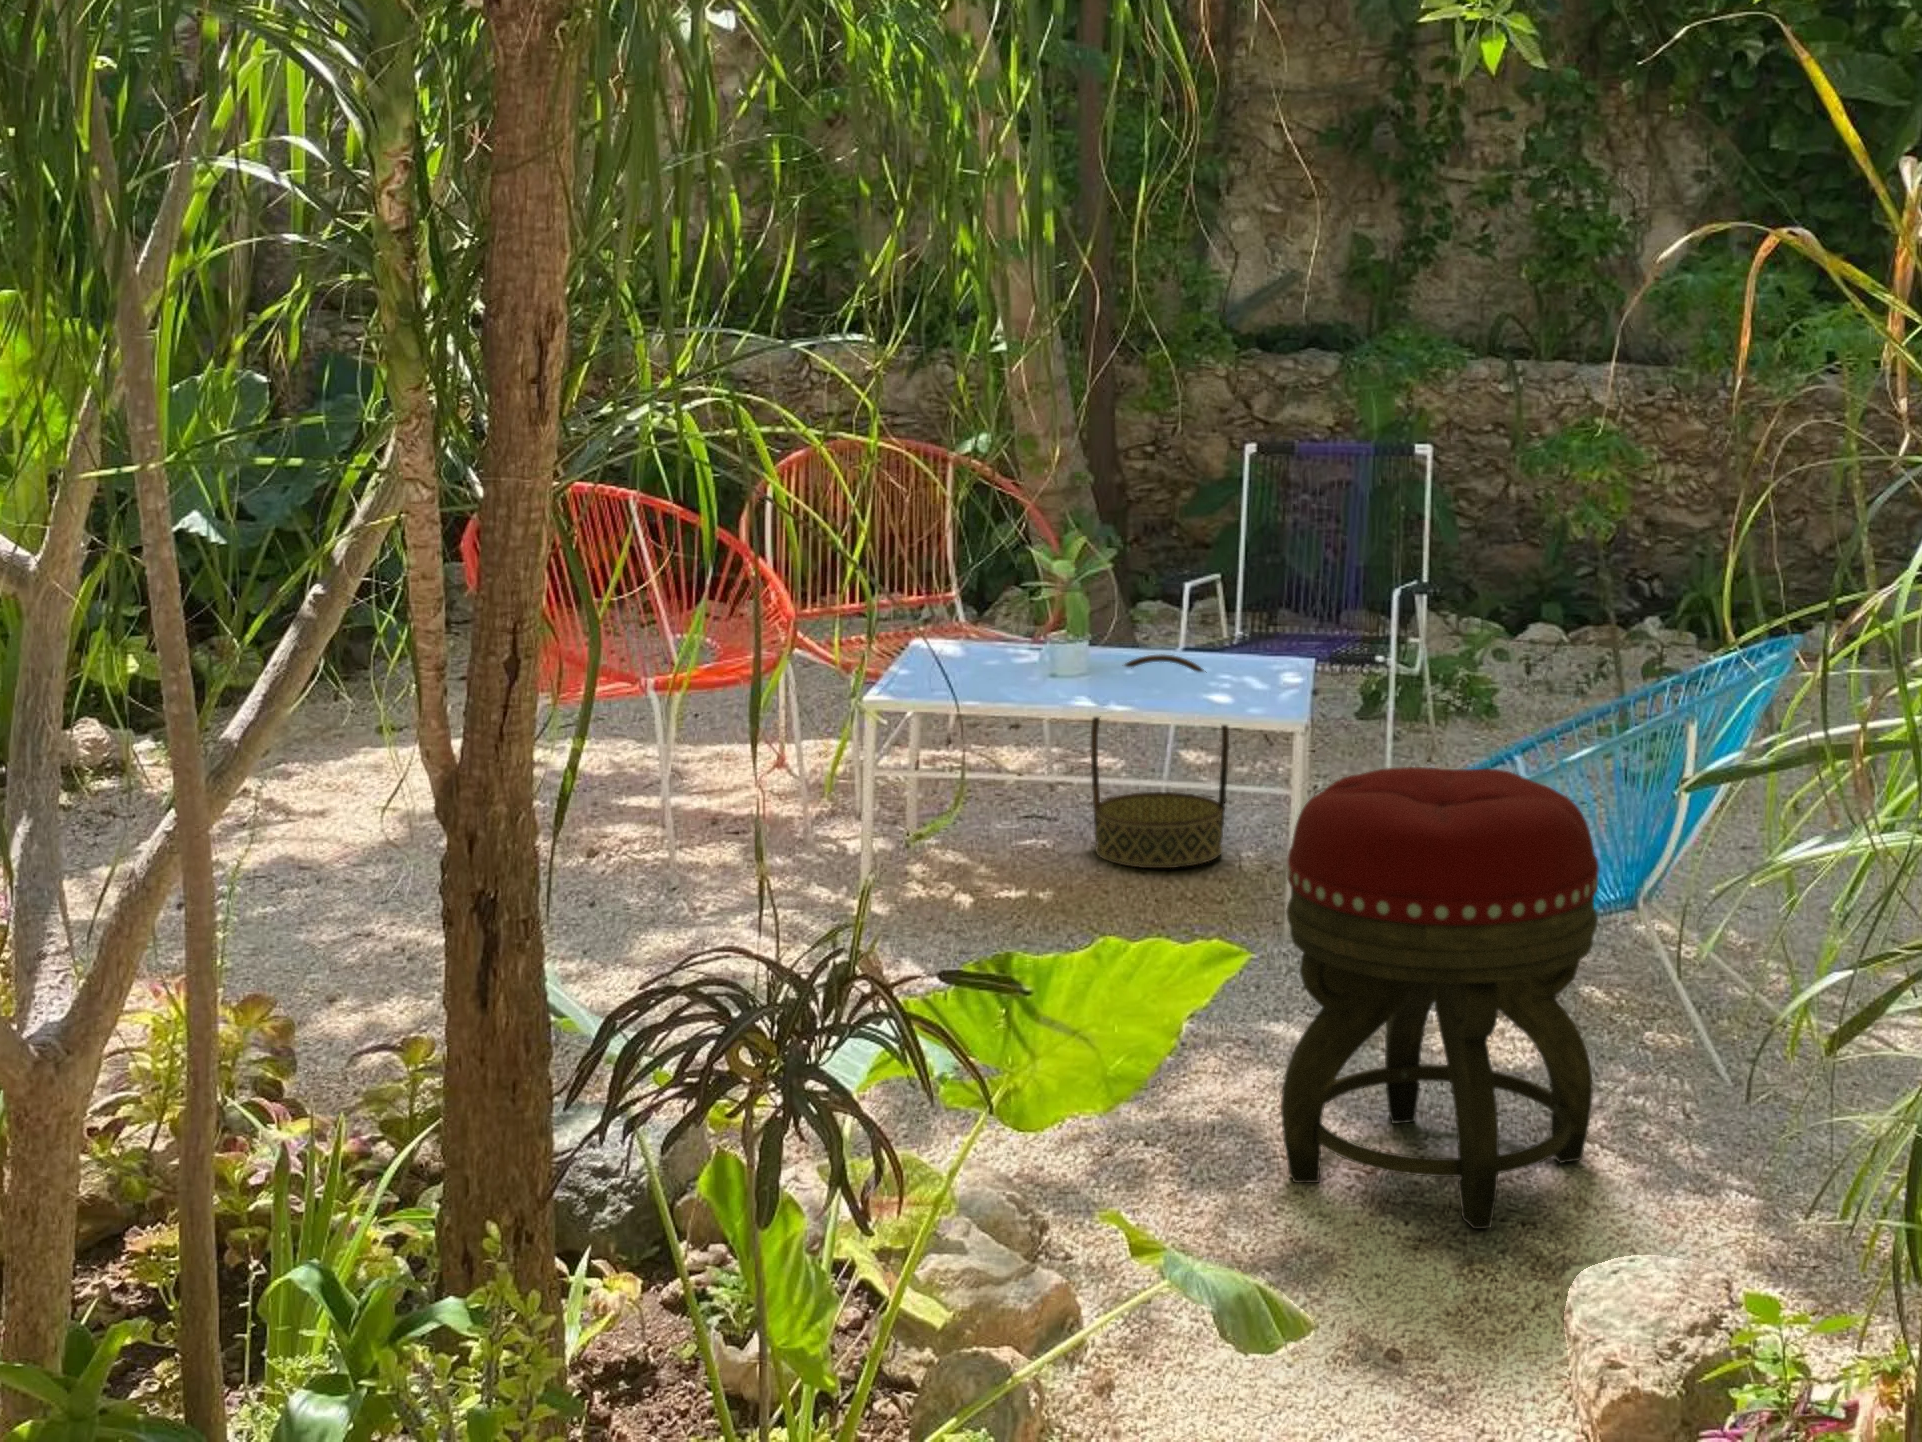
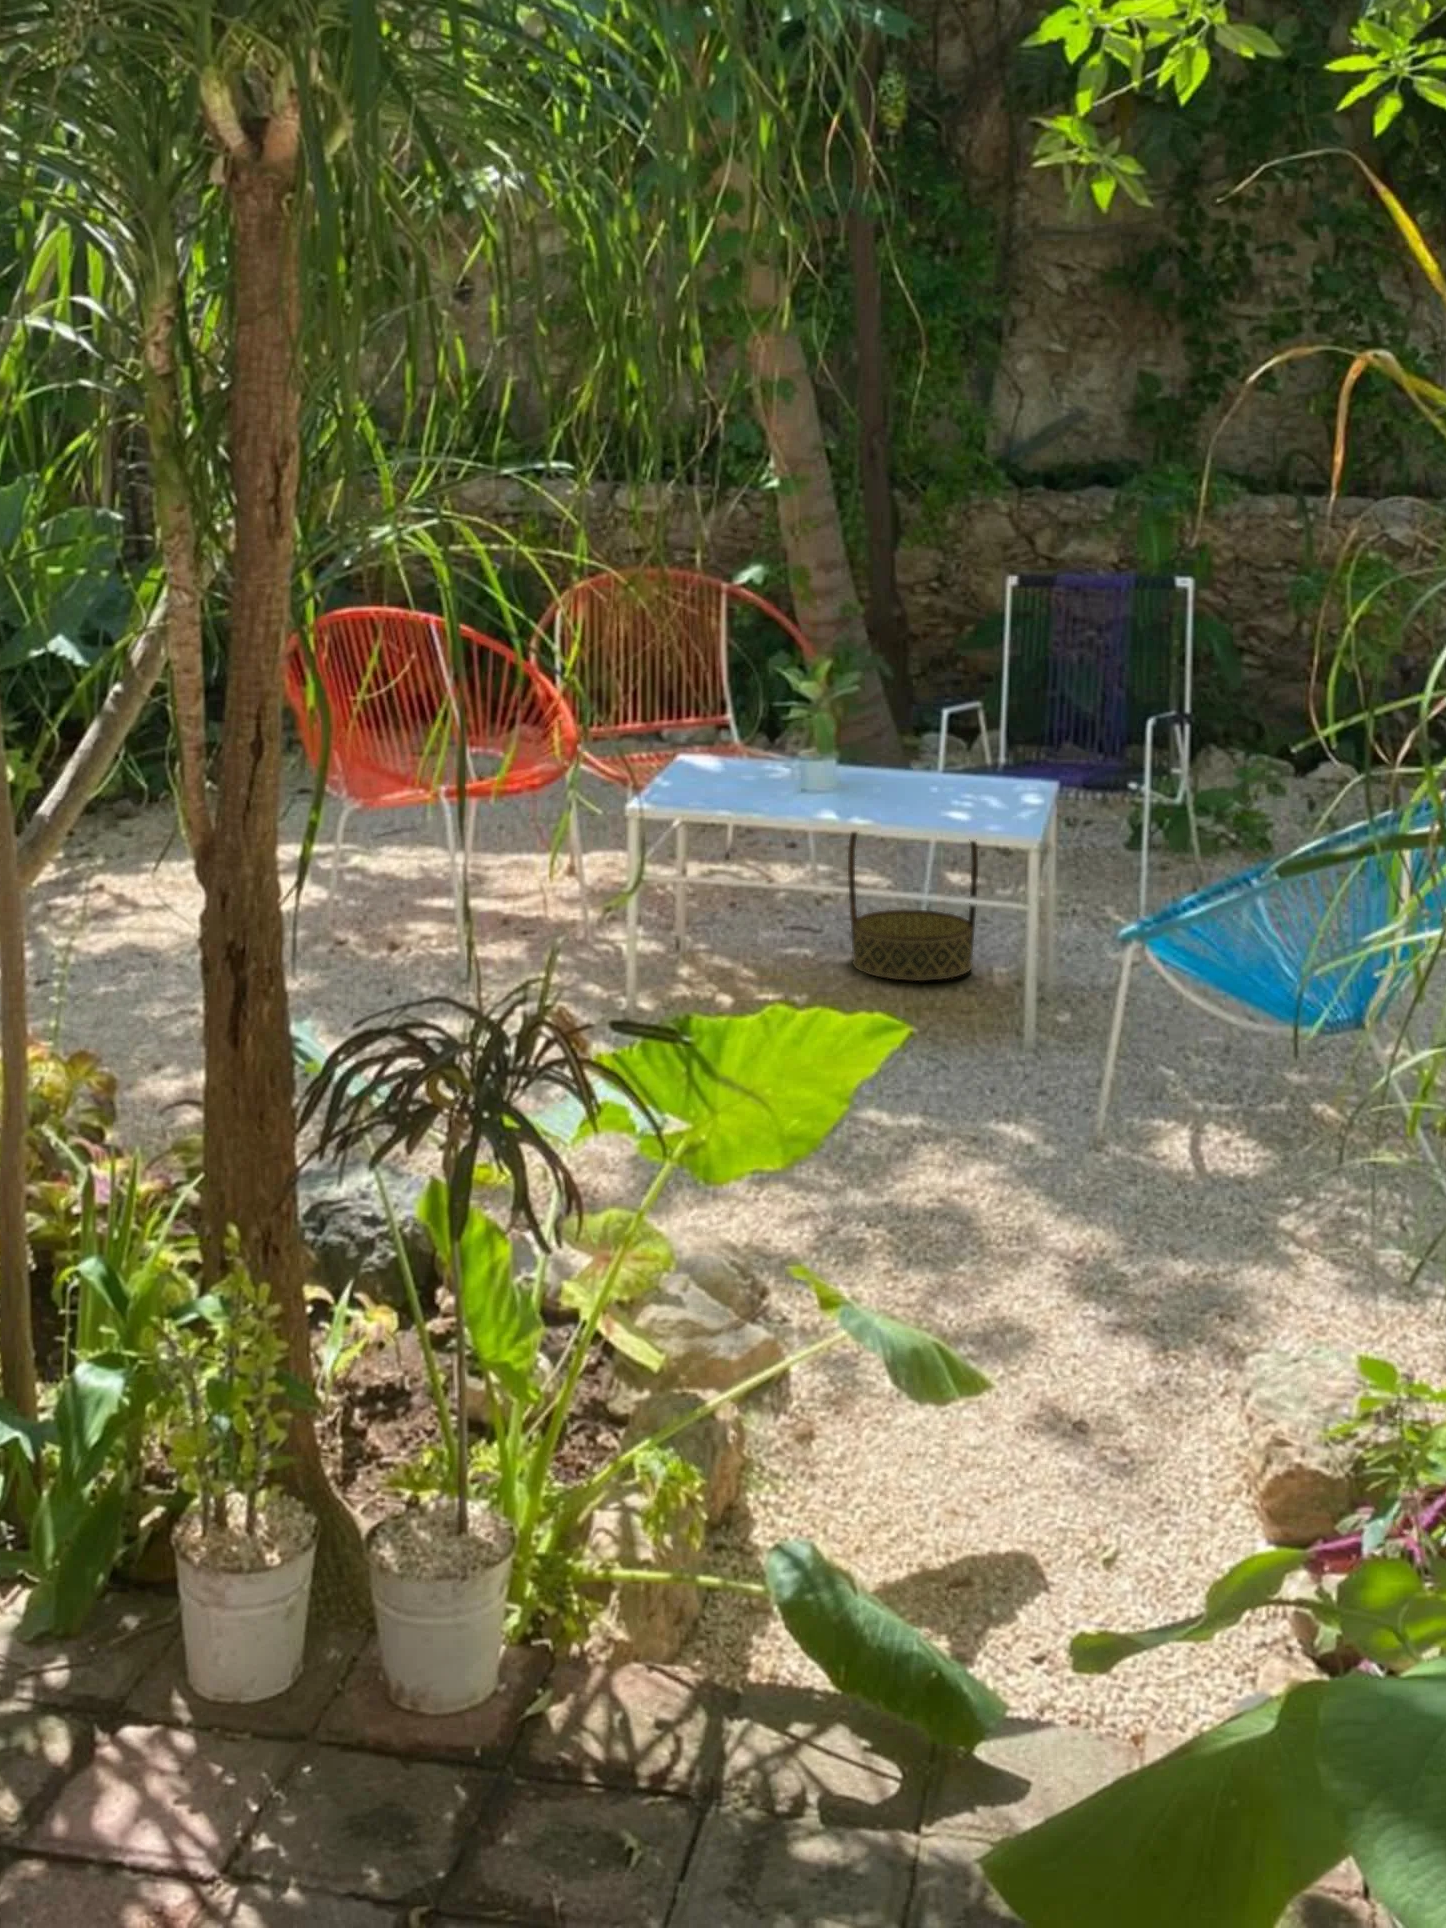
footstool: present [1281,767,1599,1229] -> none [999,884,1302,1322]

